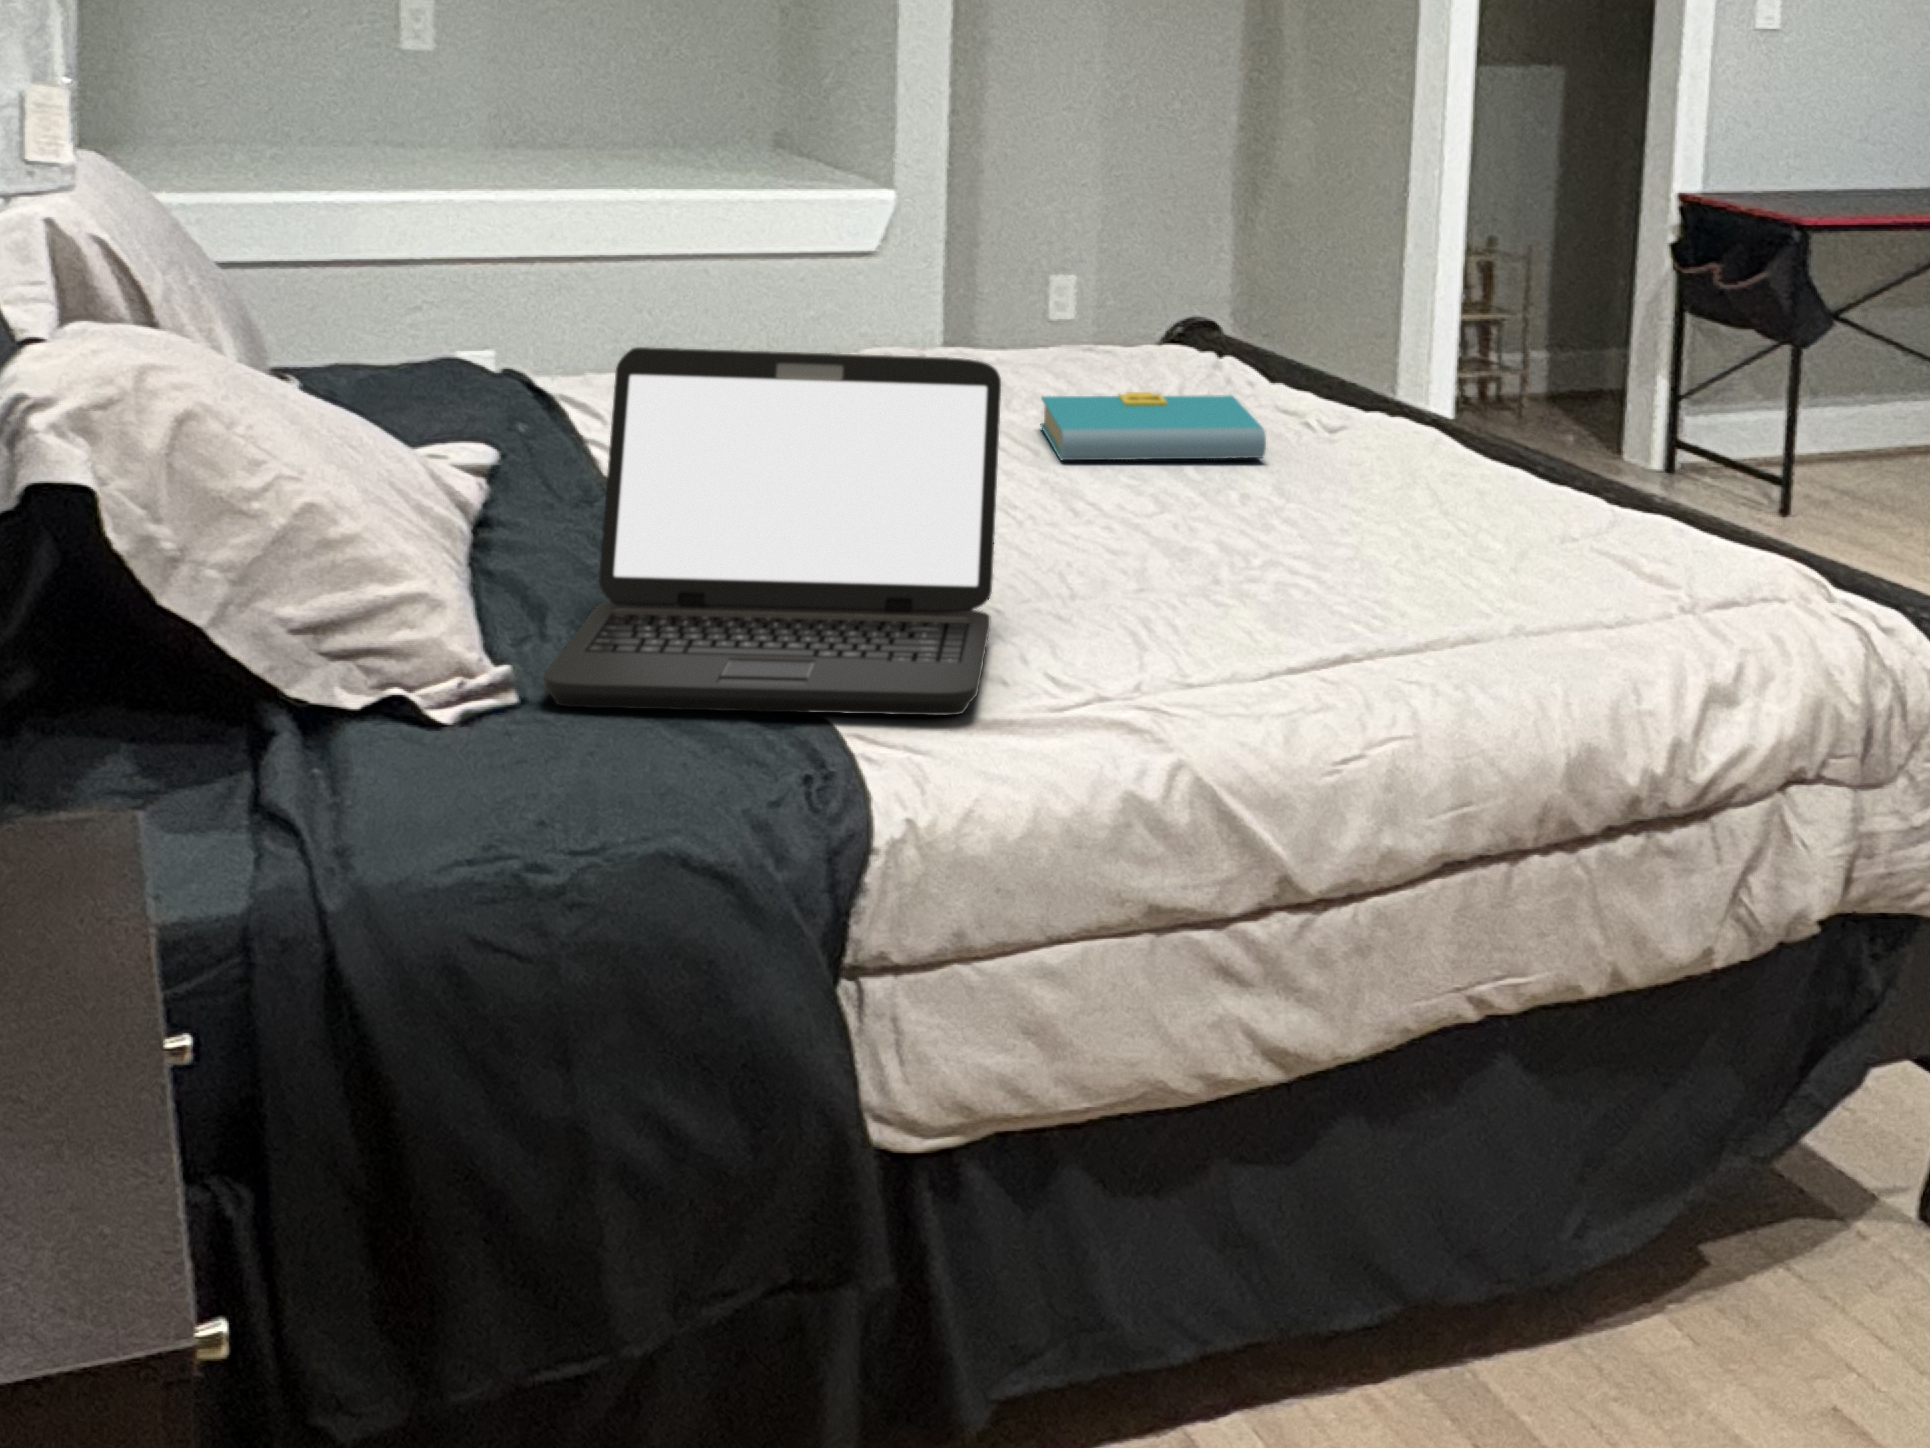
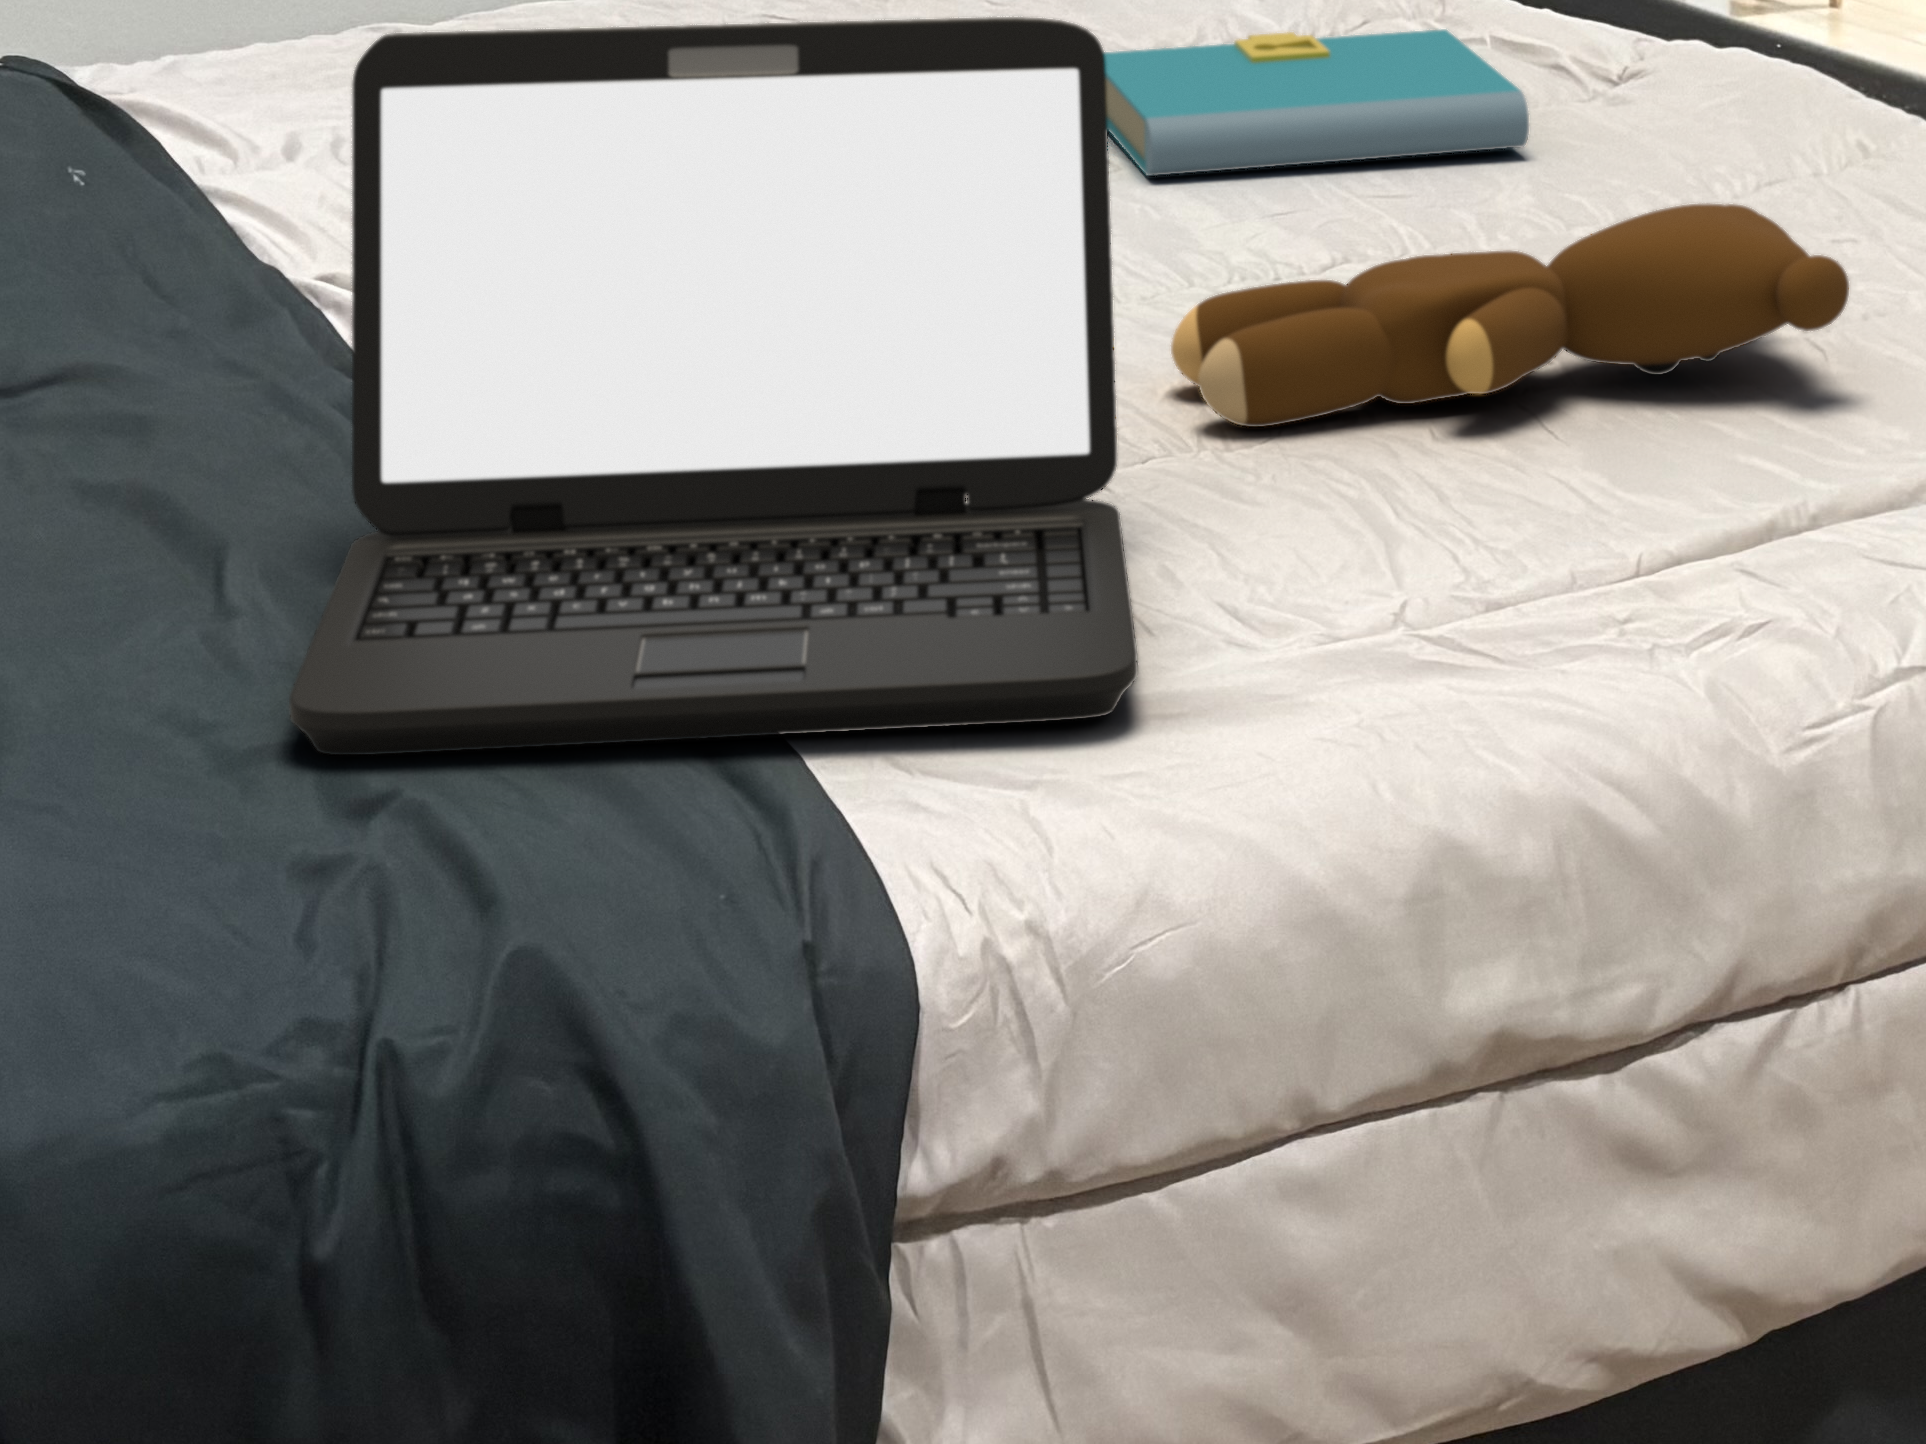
teddy bear: none [1042,484,1401,584] -> present [1171,204,1849,427]

